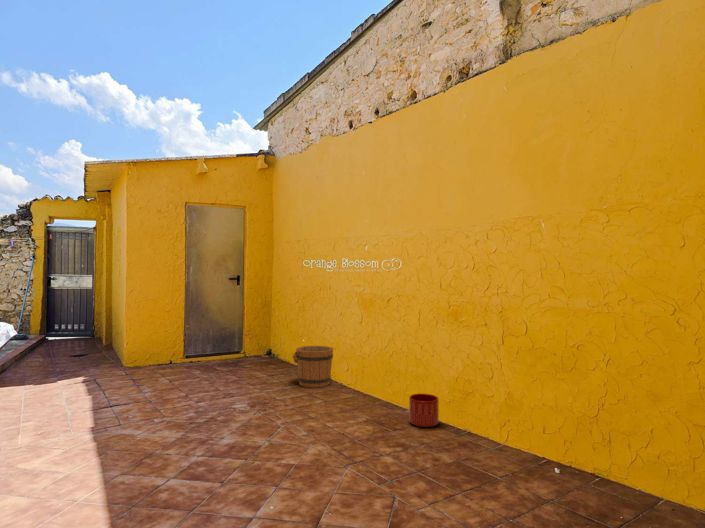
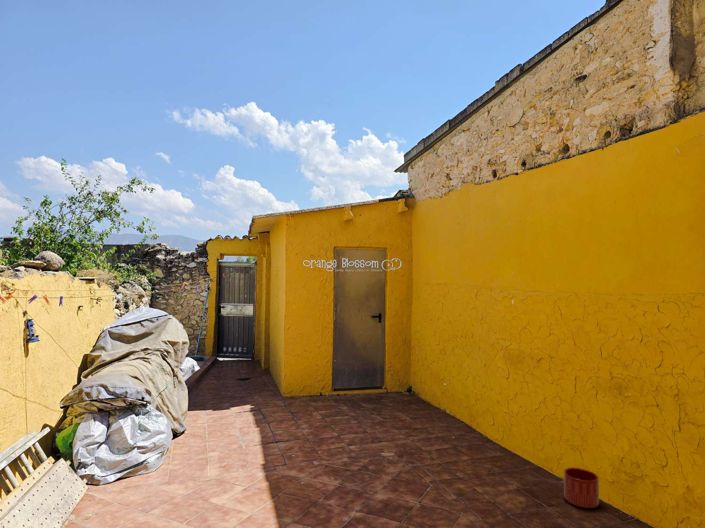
bucket: present [293,346,333,388] -> none [435,394,476,439]

